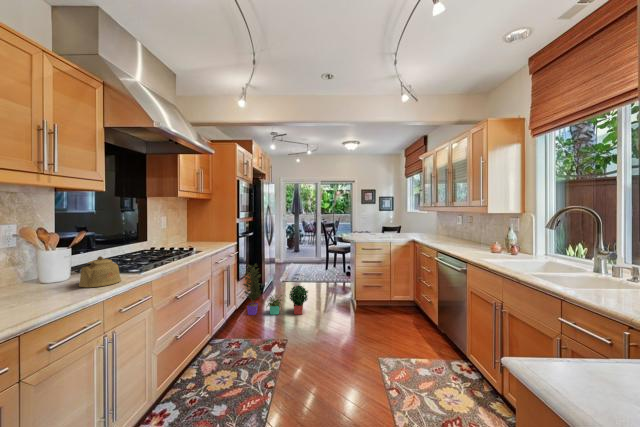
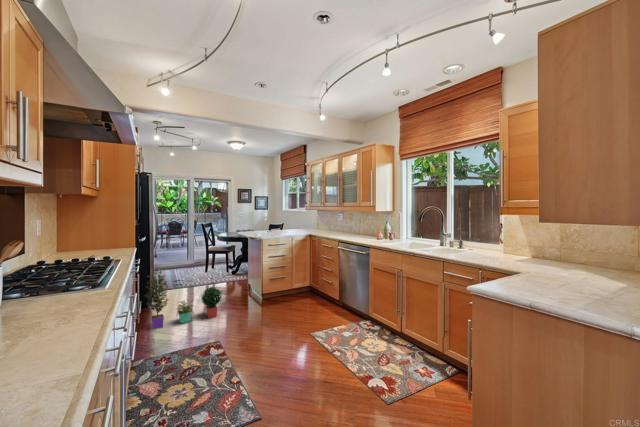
kettle: present [71,256,121,287] -> none [43,270,104,310]

